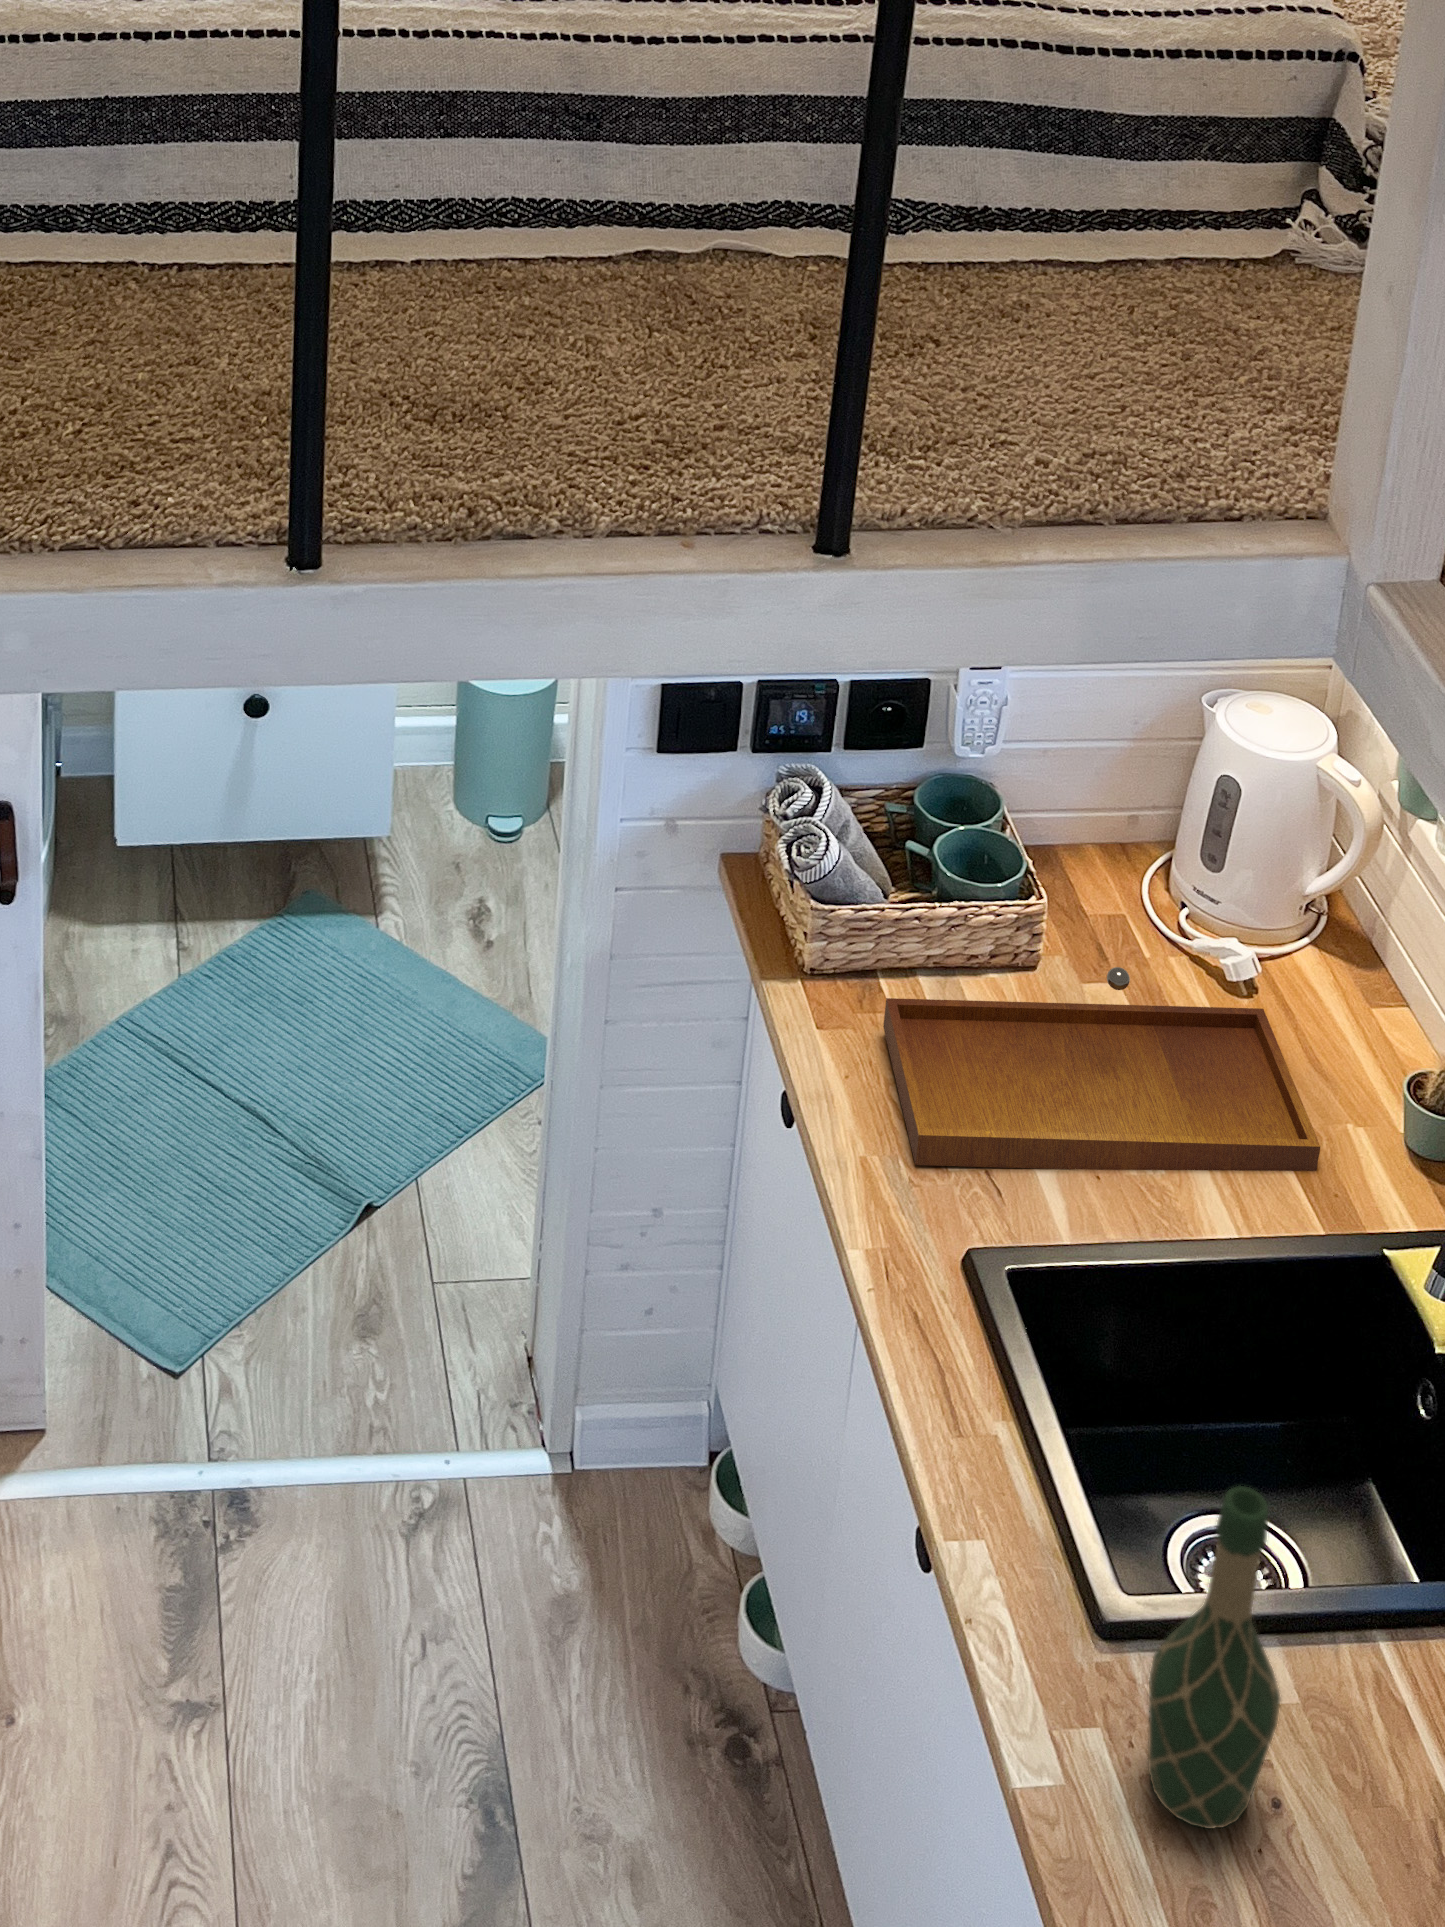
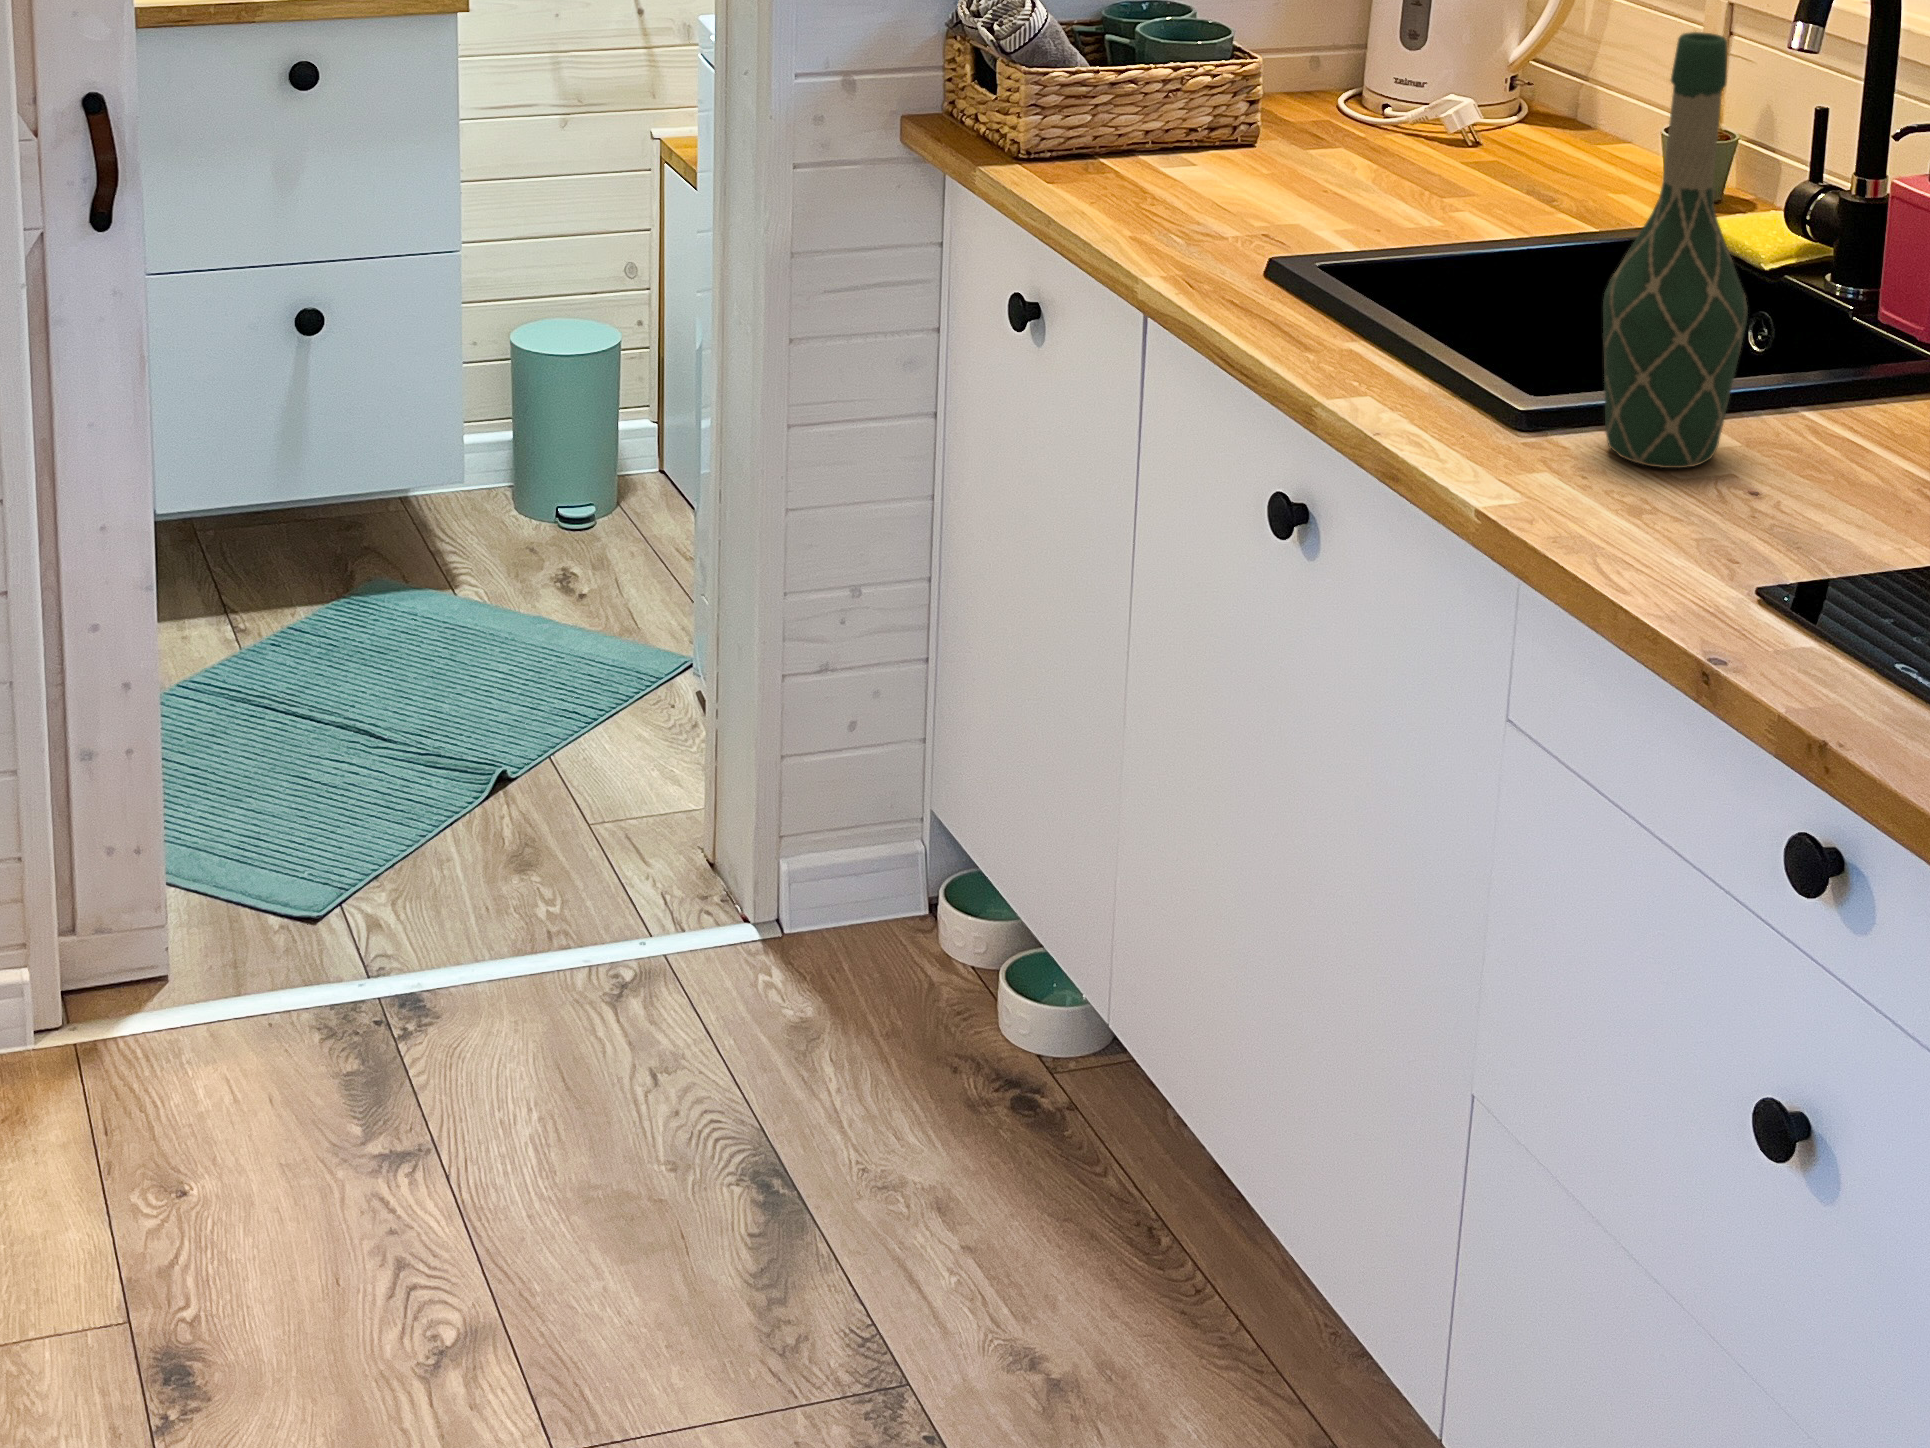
tray: present [883,967,1320,1171] -> none [1122,30,1594,216]

